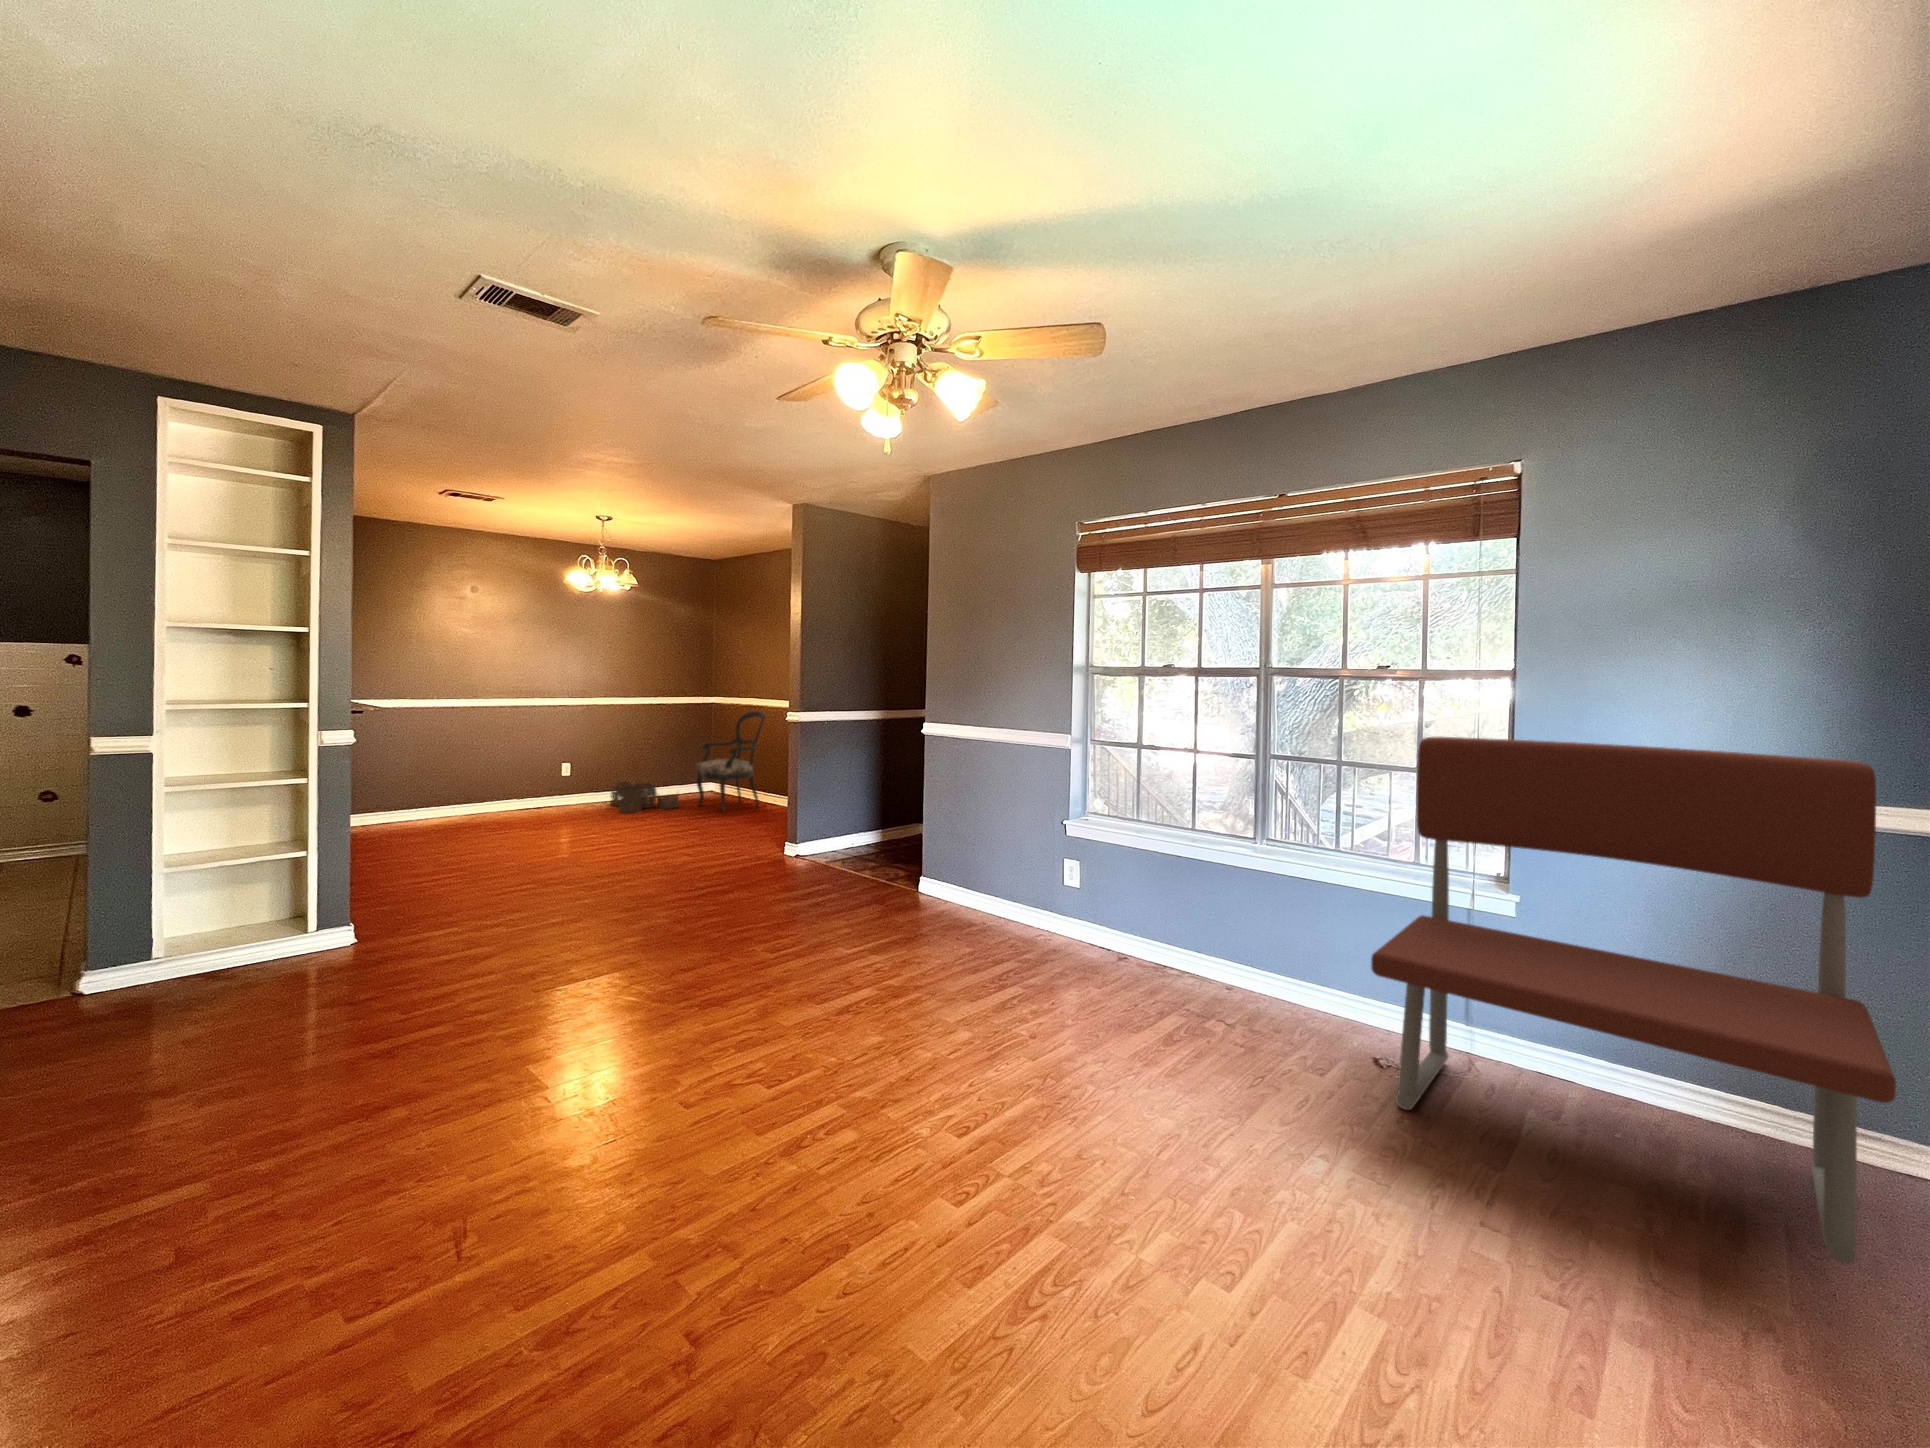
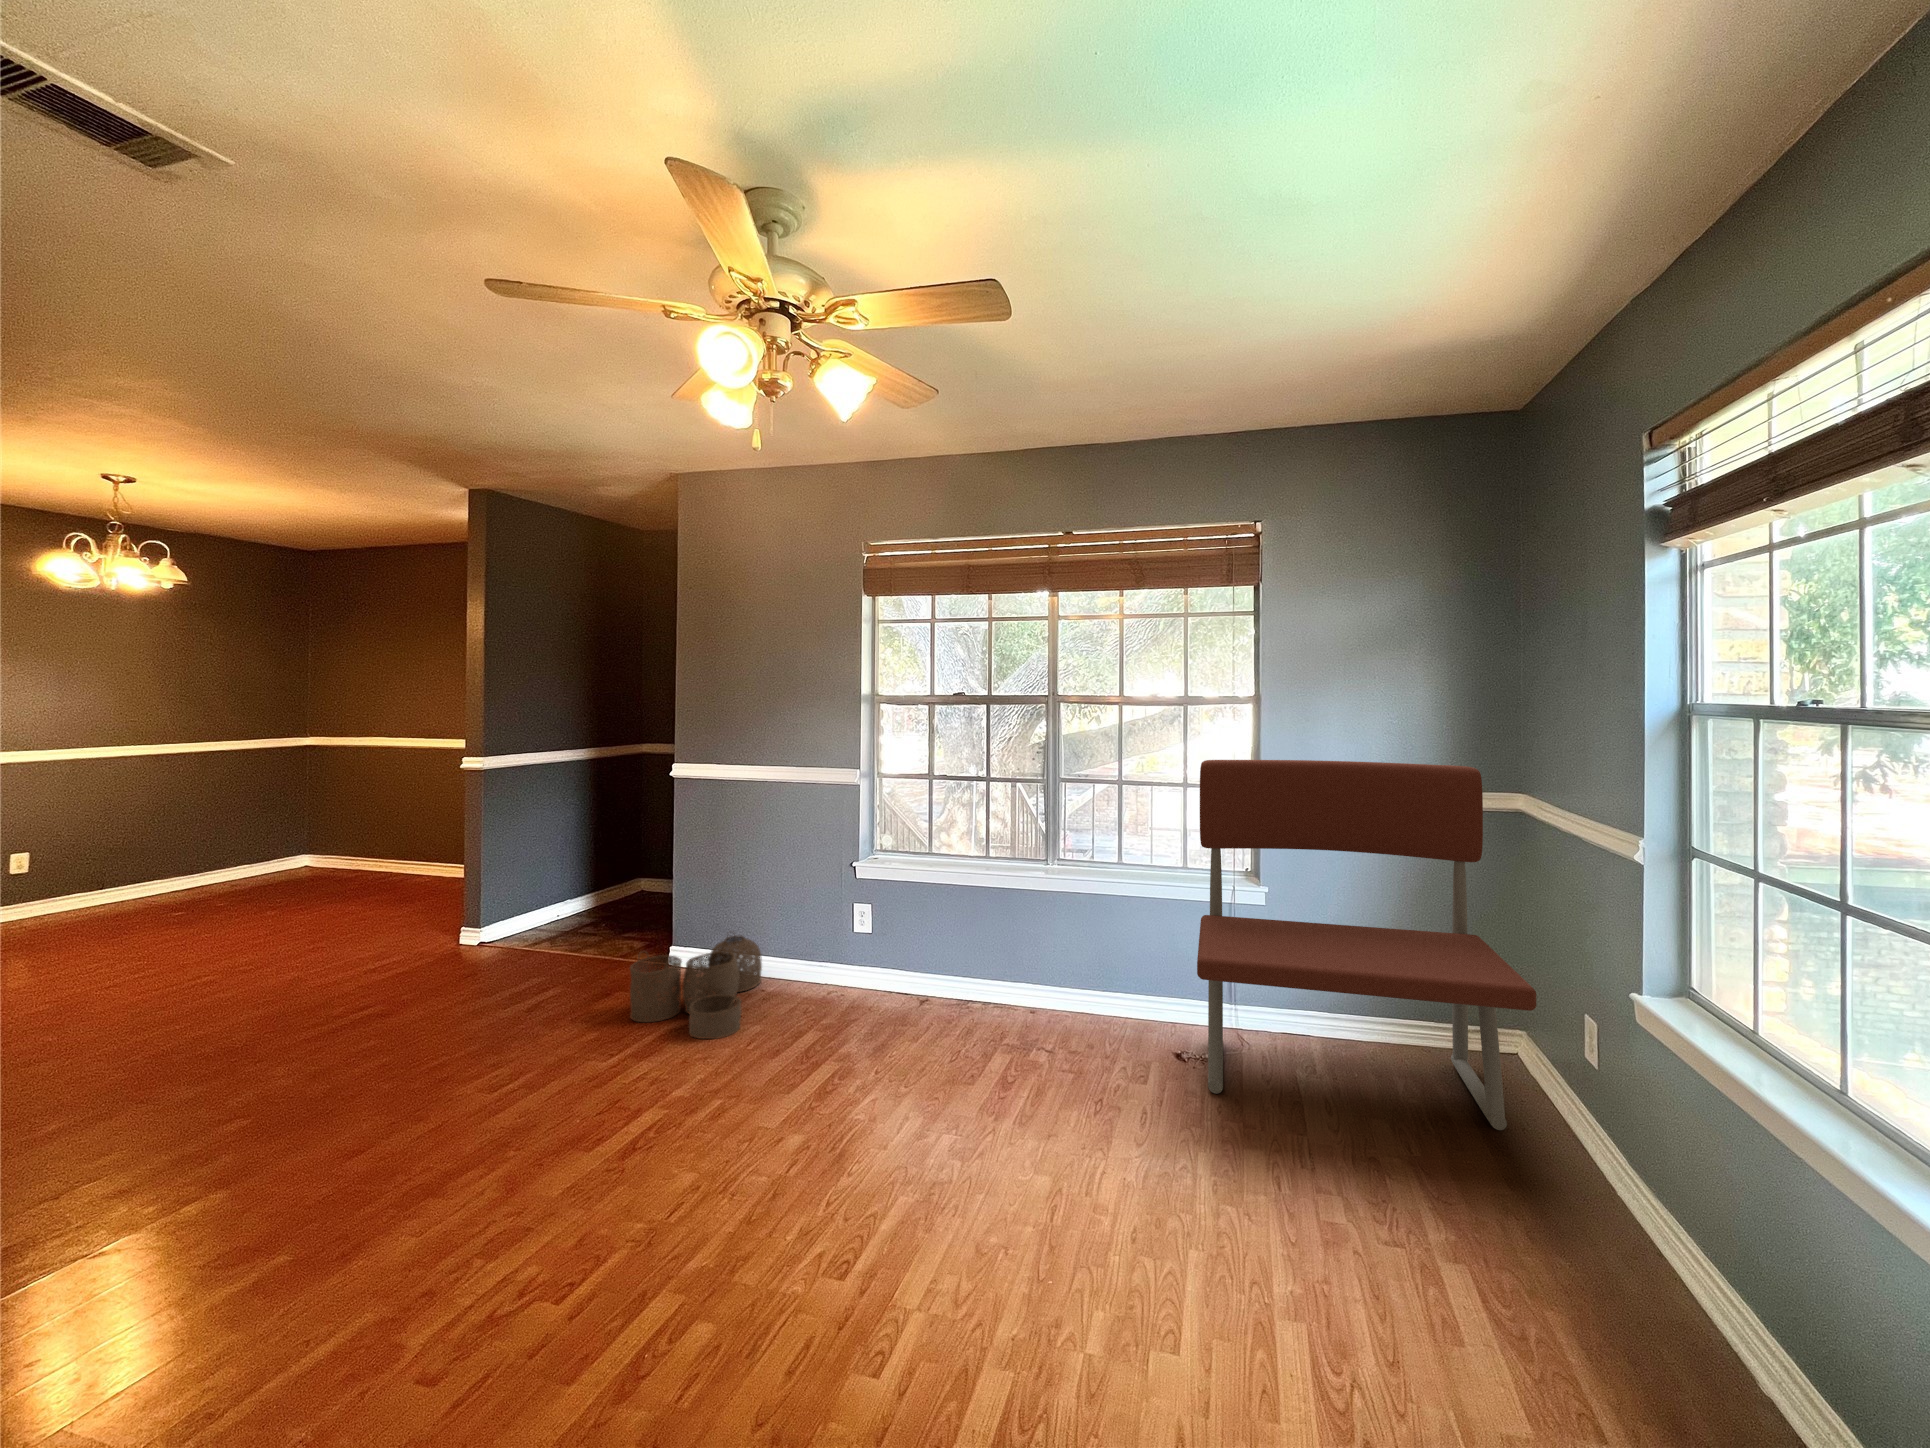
armchair: present [696,711,765,813] -> none [292,757,413,897]
woven basket: present [611,780,679,813] -> present [630,935,762,1039]

